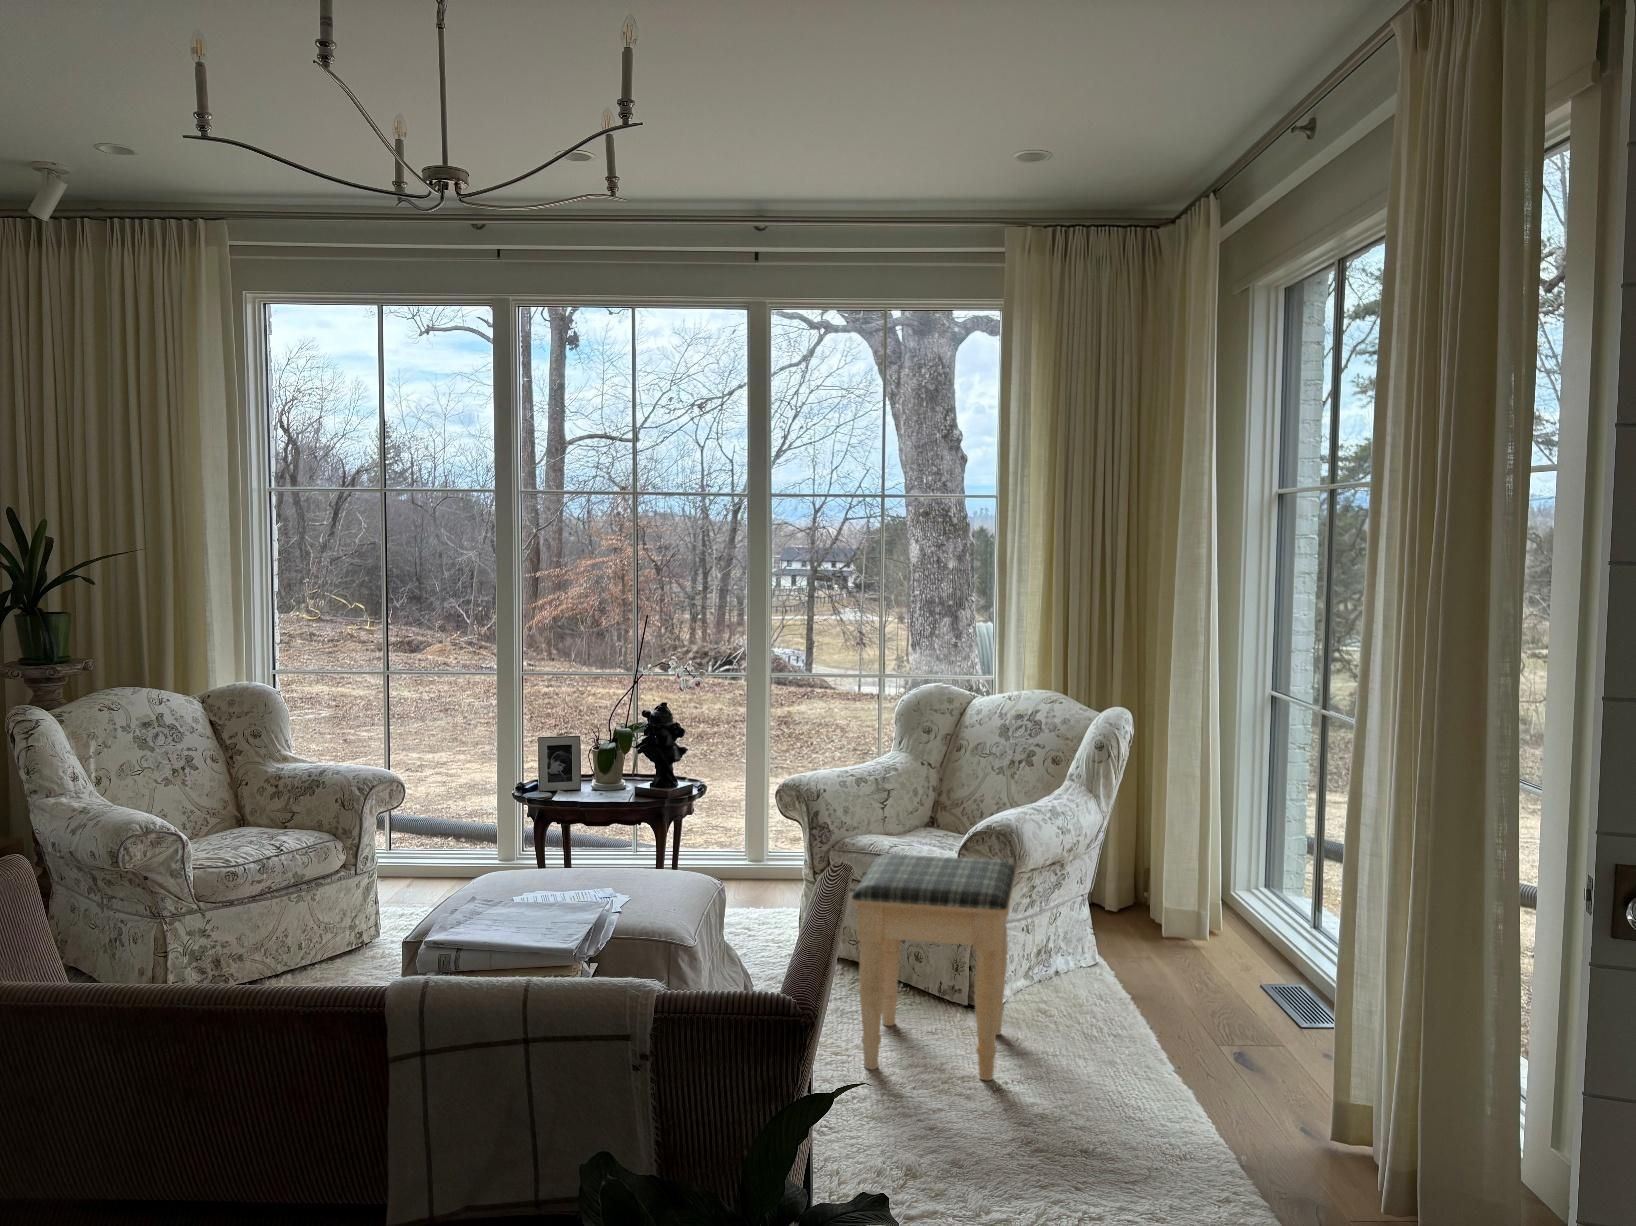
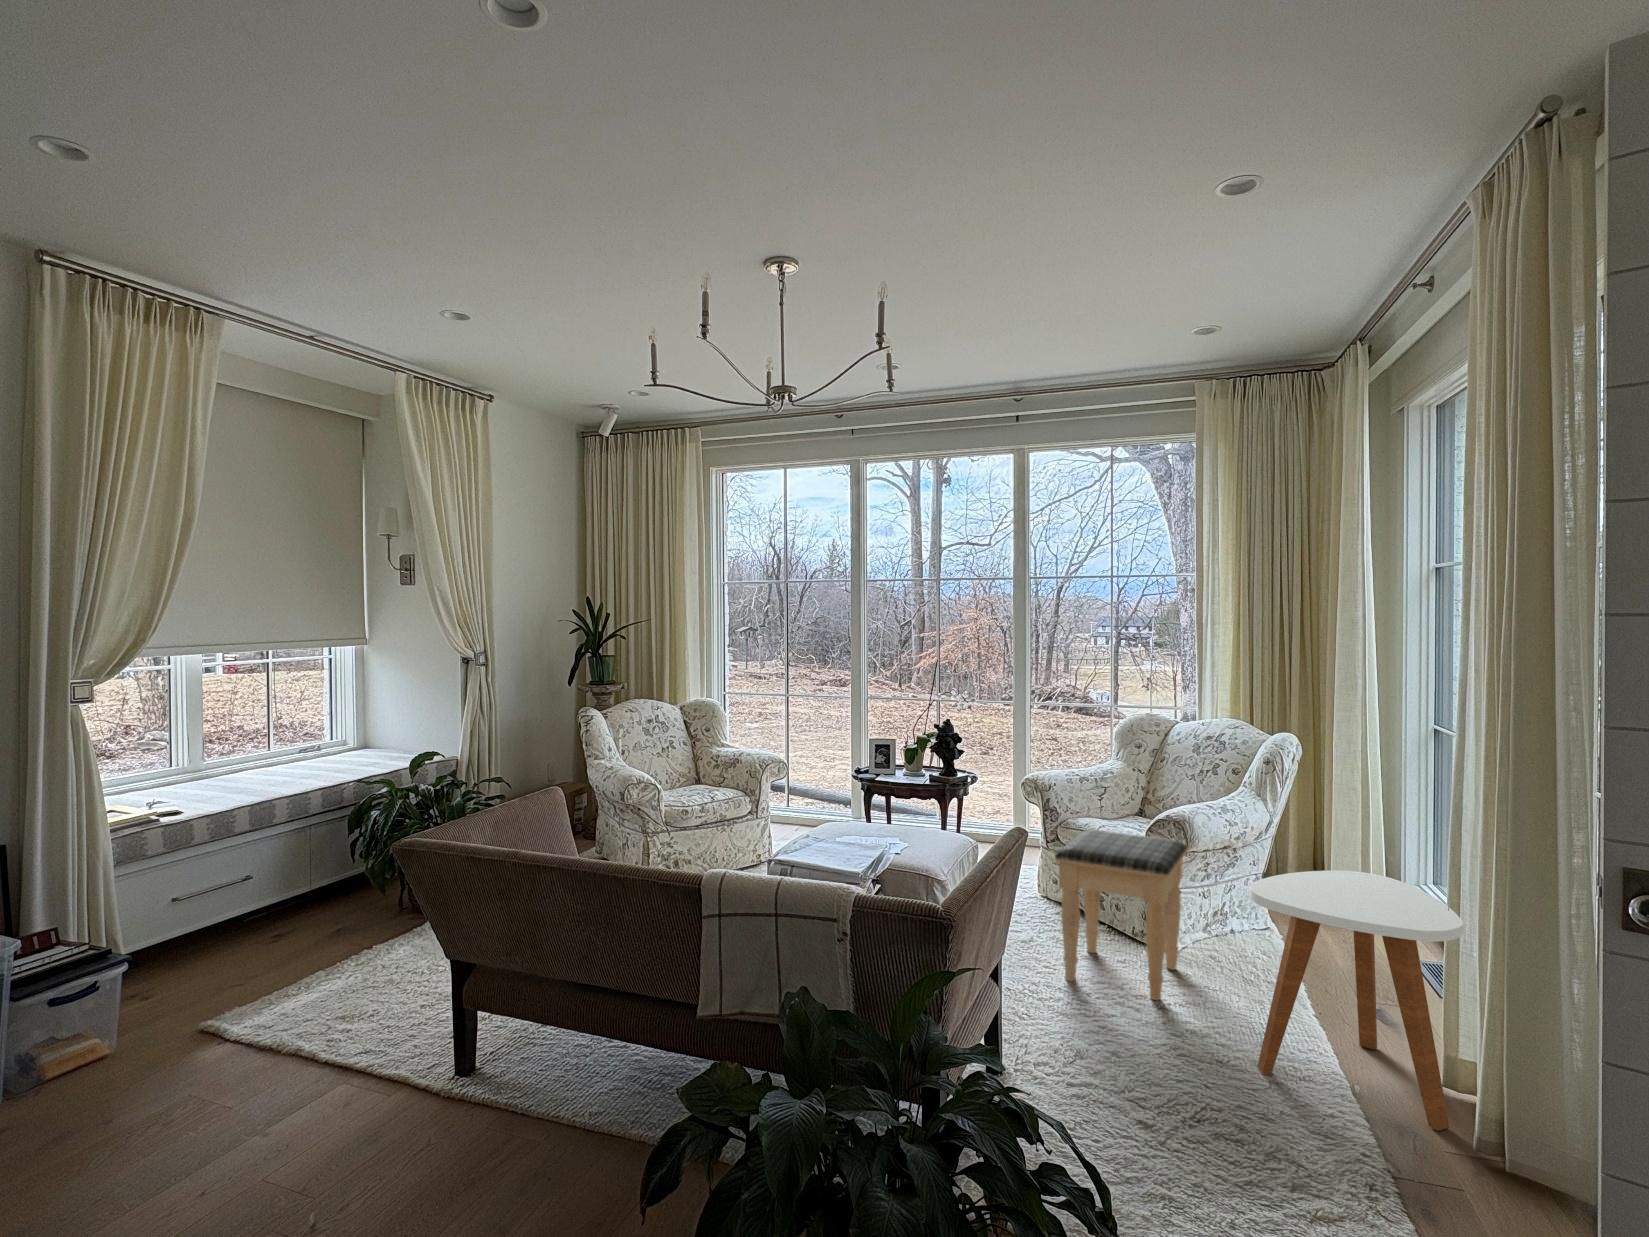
side table: none [1123,884,1372,1197] -> present [1250,870,1463,1131]

